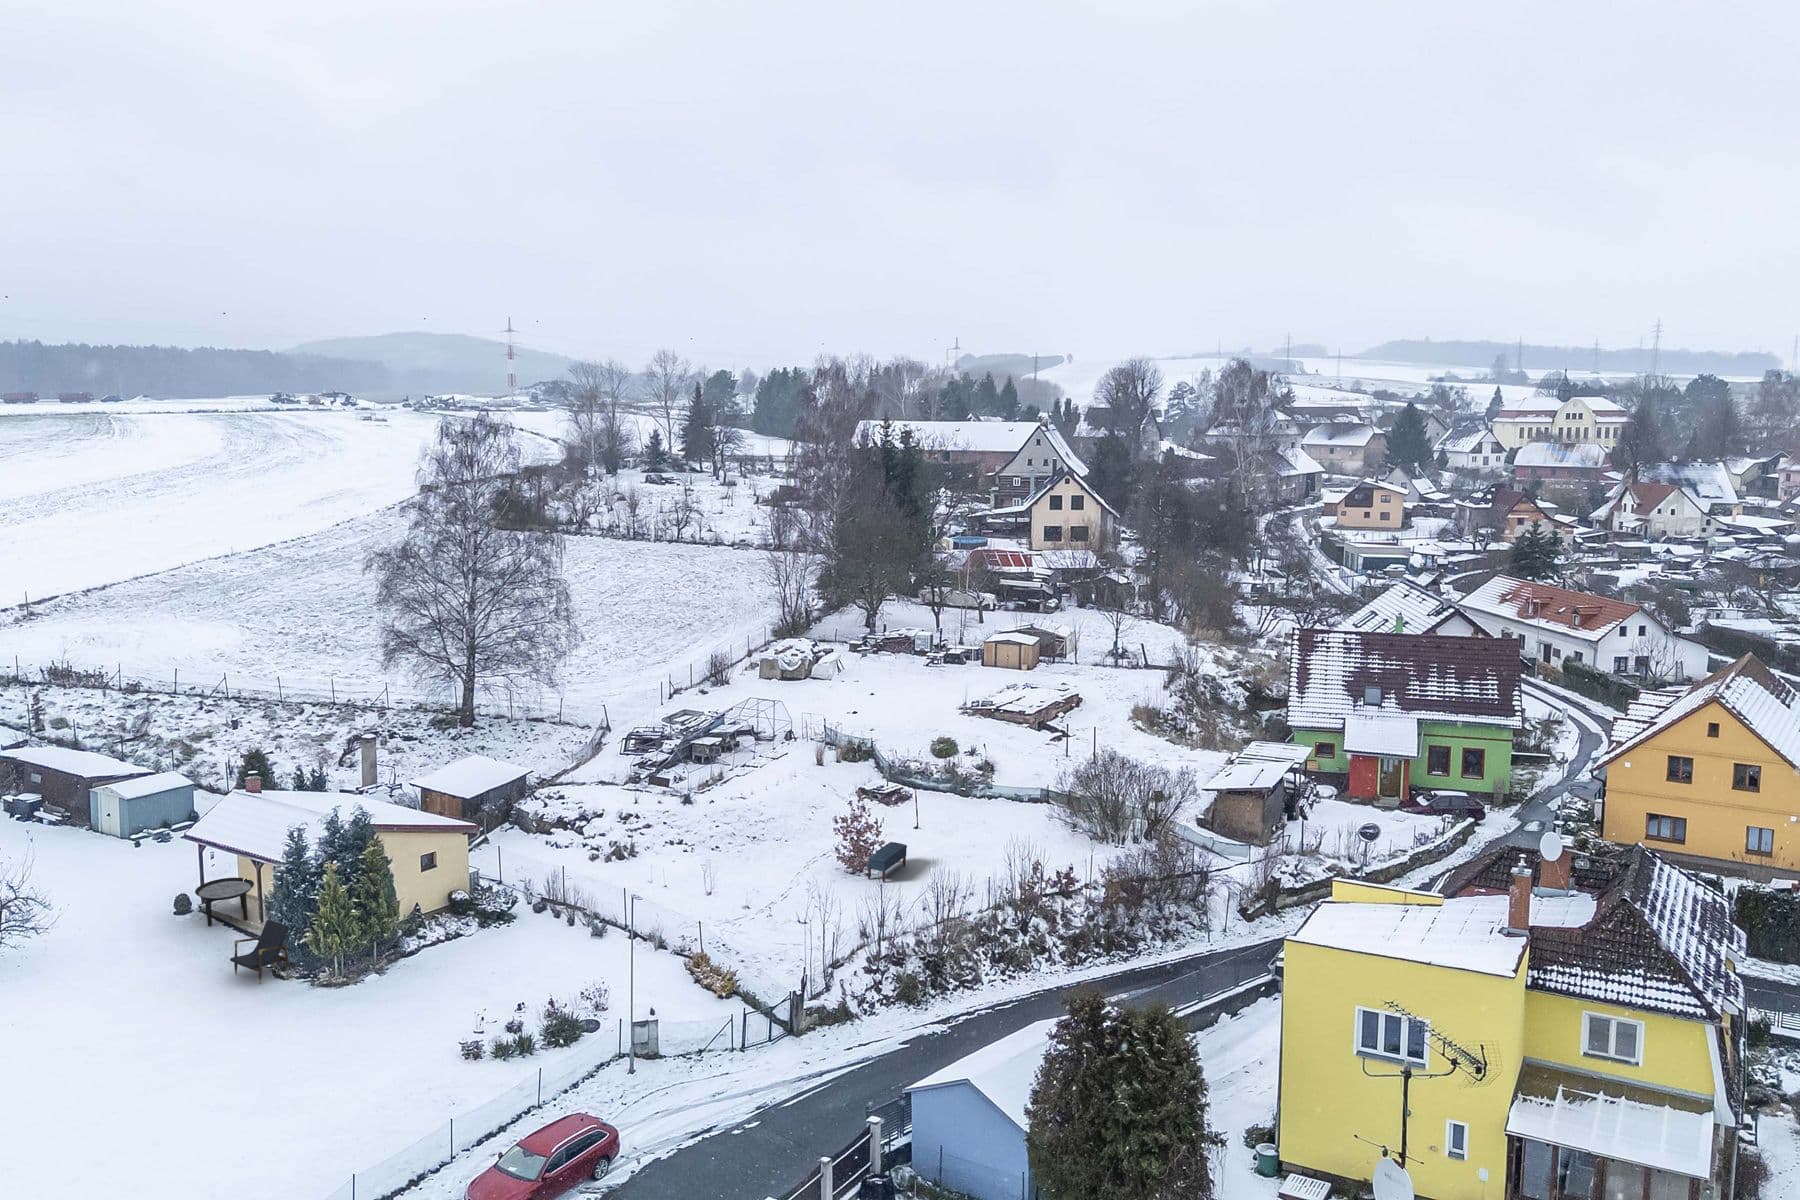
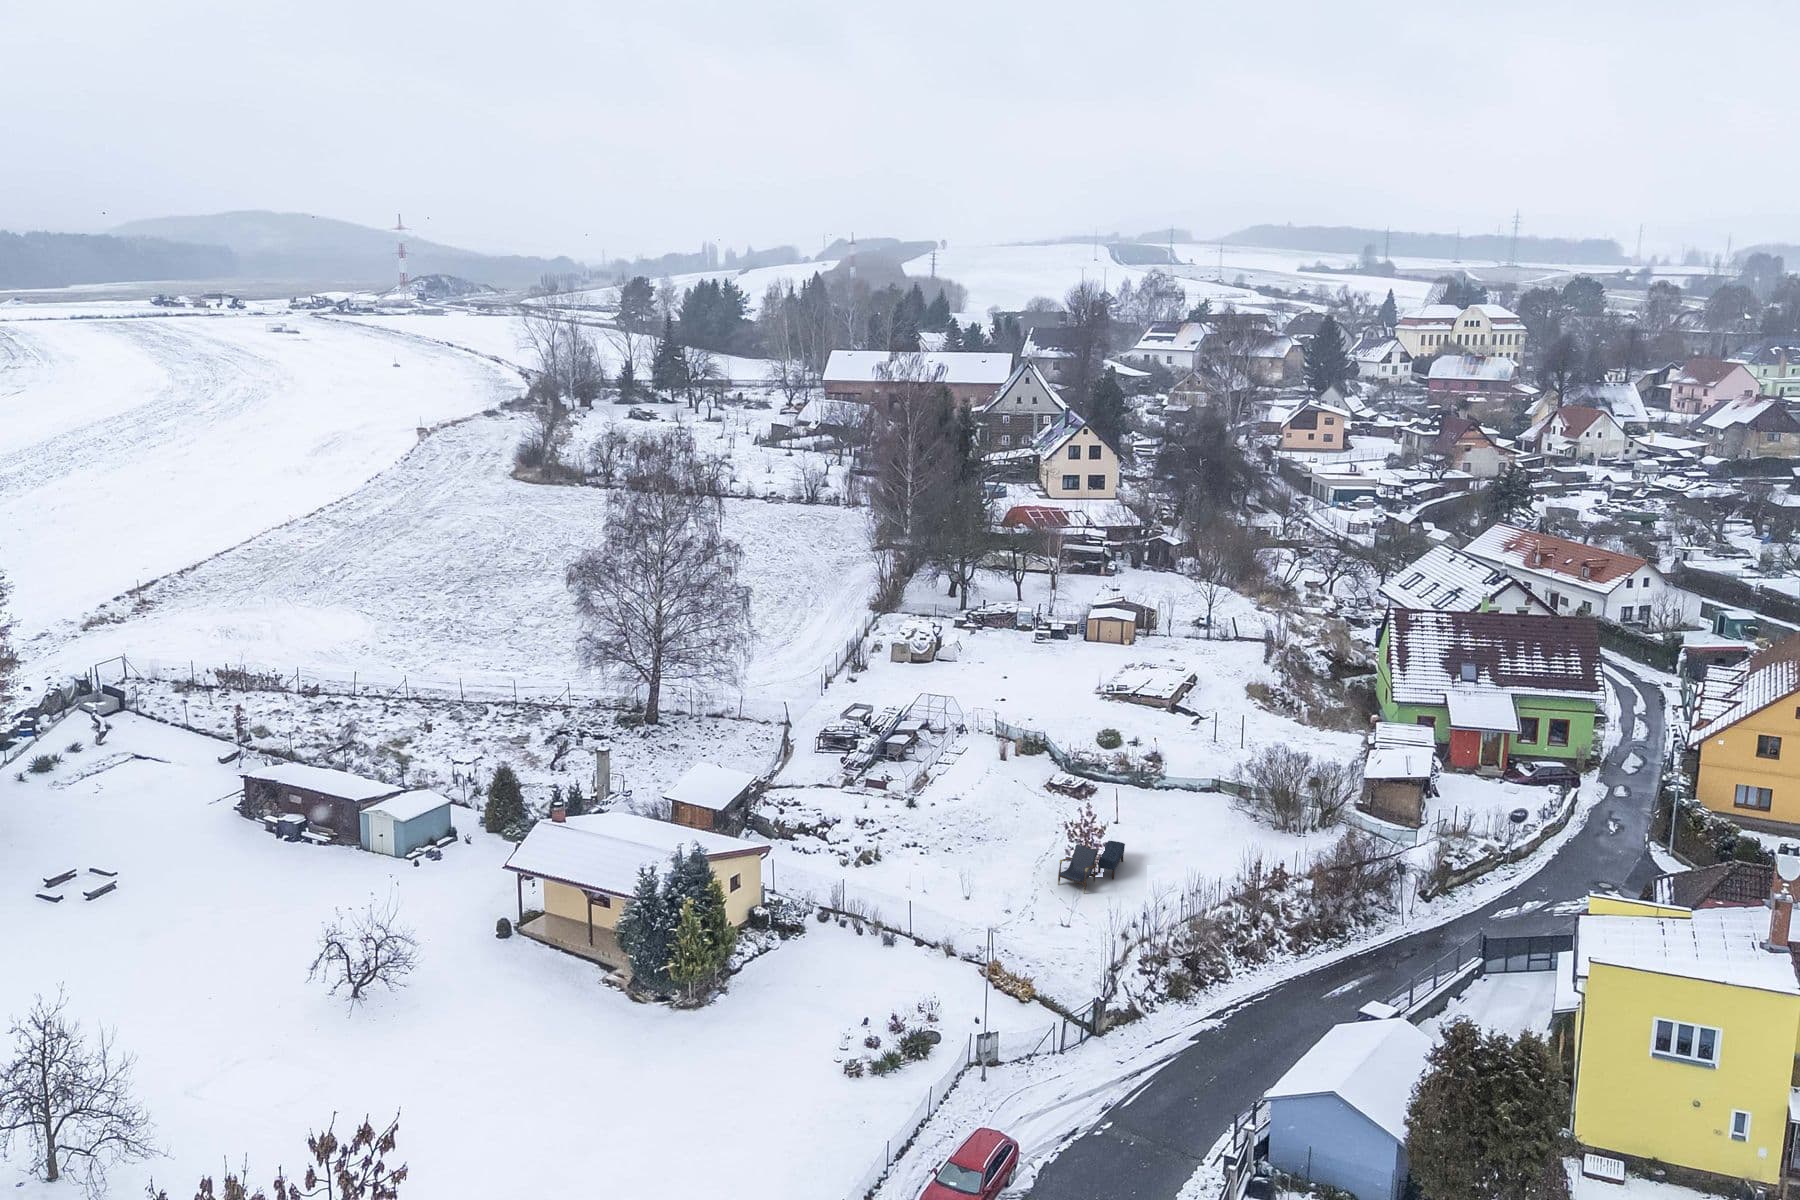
round table: present [195,878,254,926] -> none [526,906,576,954]
lounge chair: present [230,919,289,984] -> present [1058,844,1097,894]

